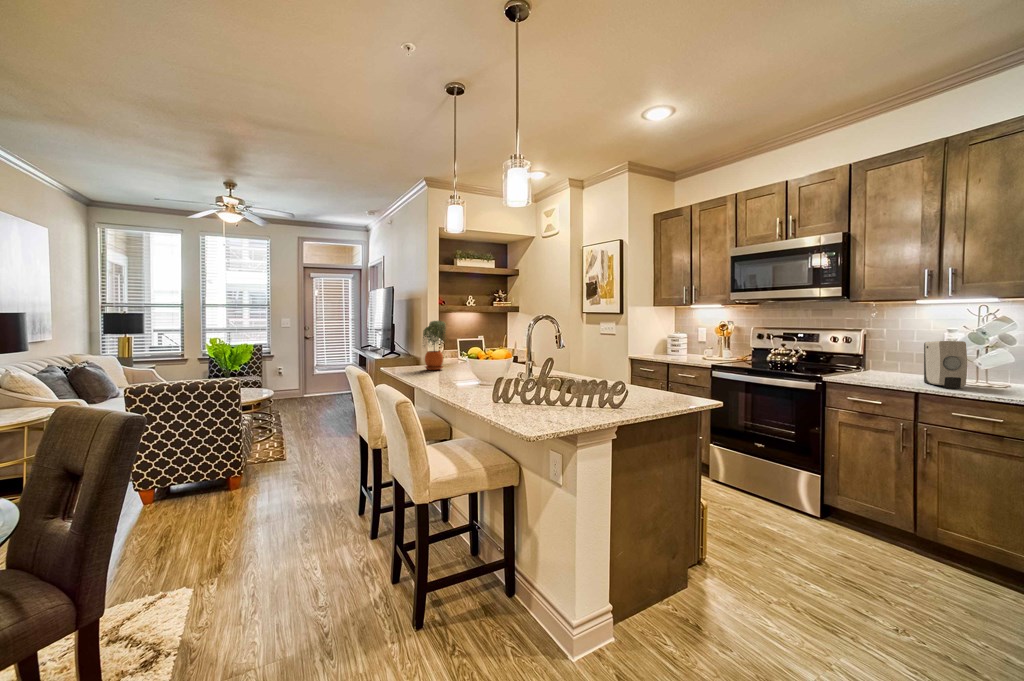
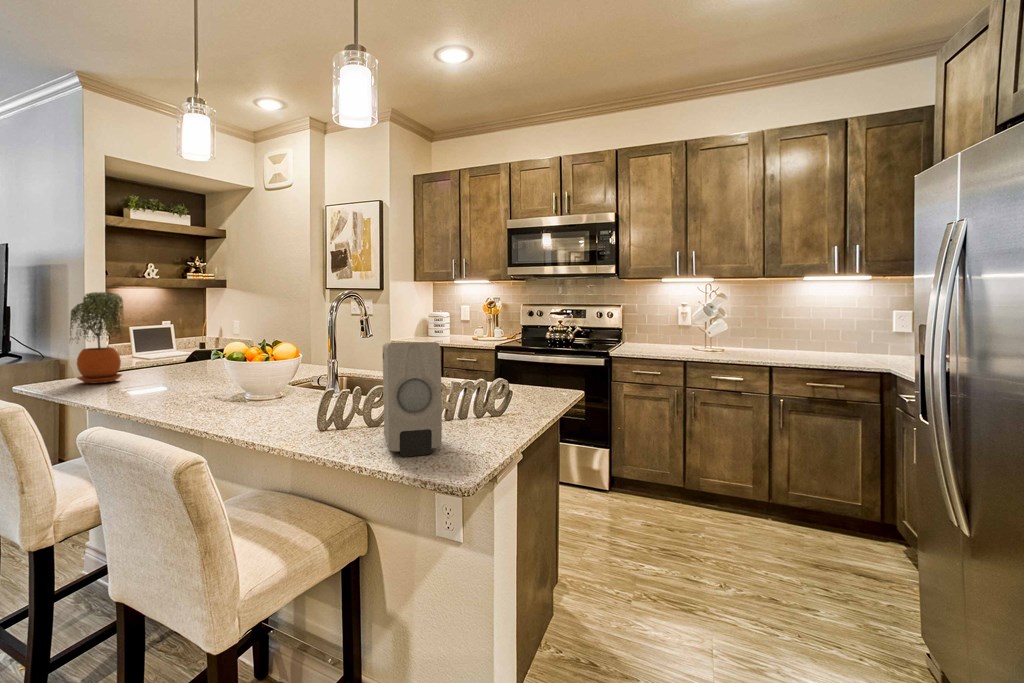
soap dispenser: present [924,341,967,388] -> present [382,342,442,457]

